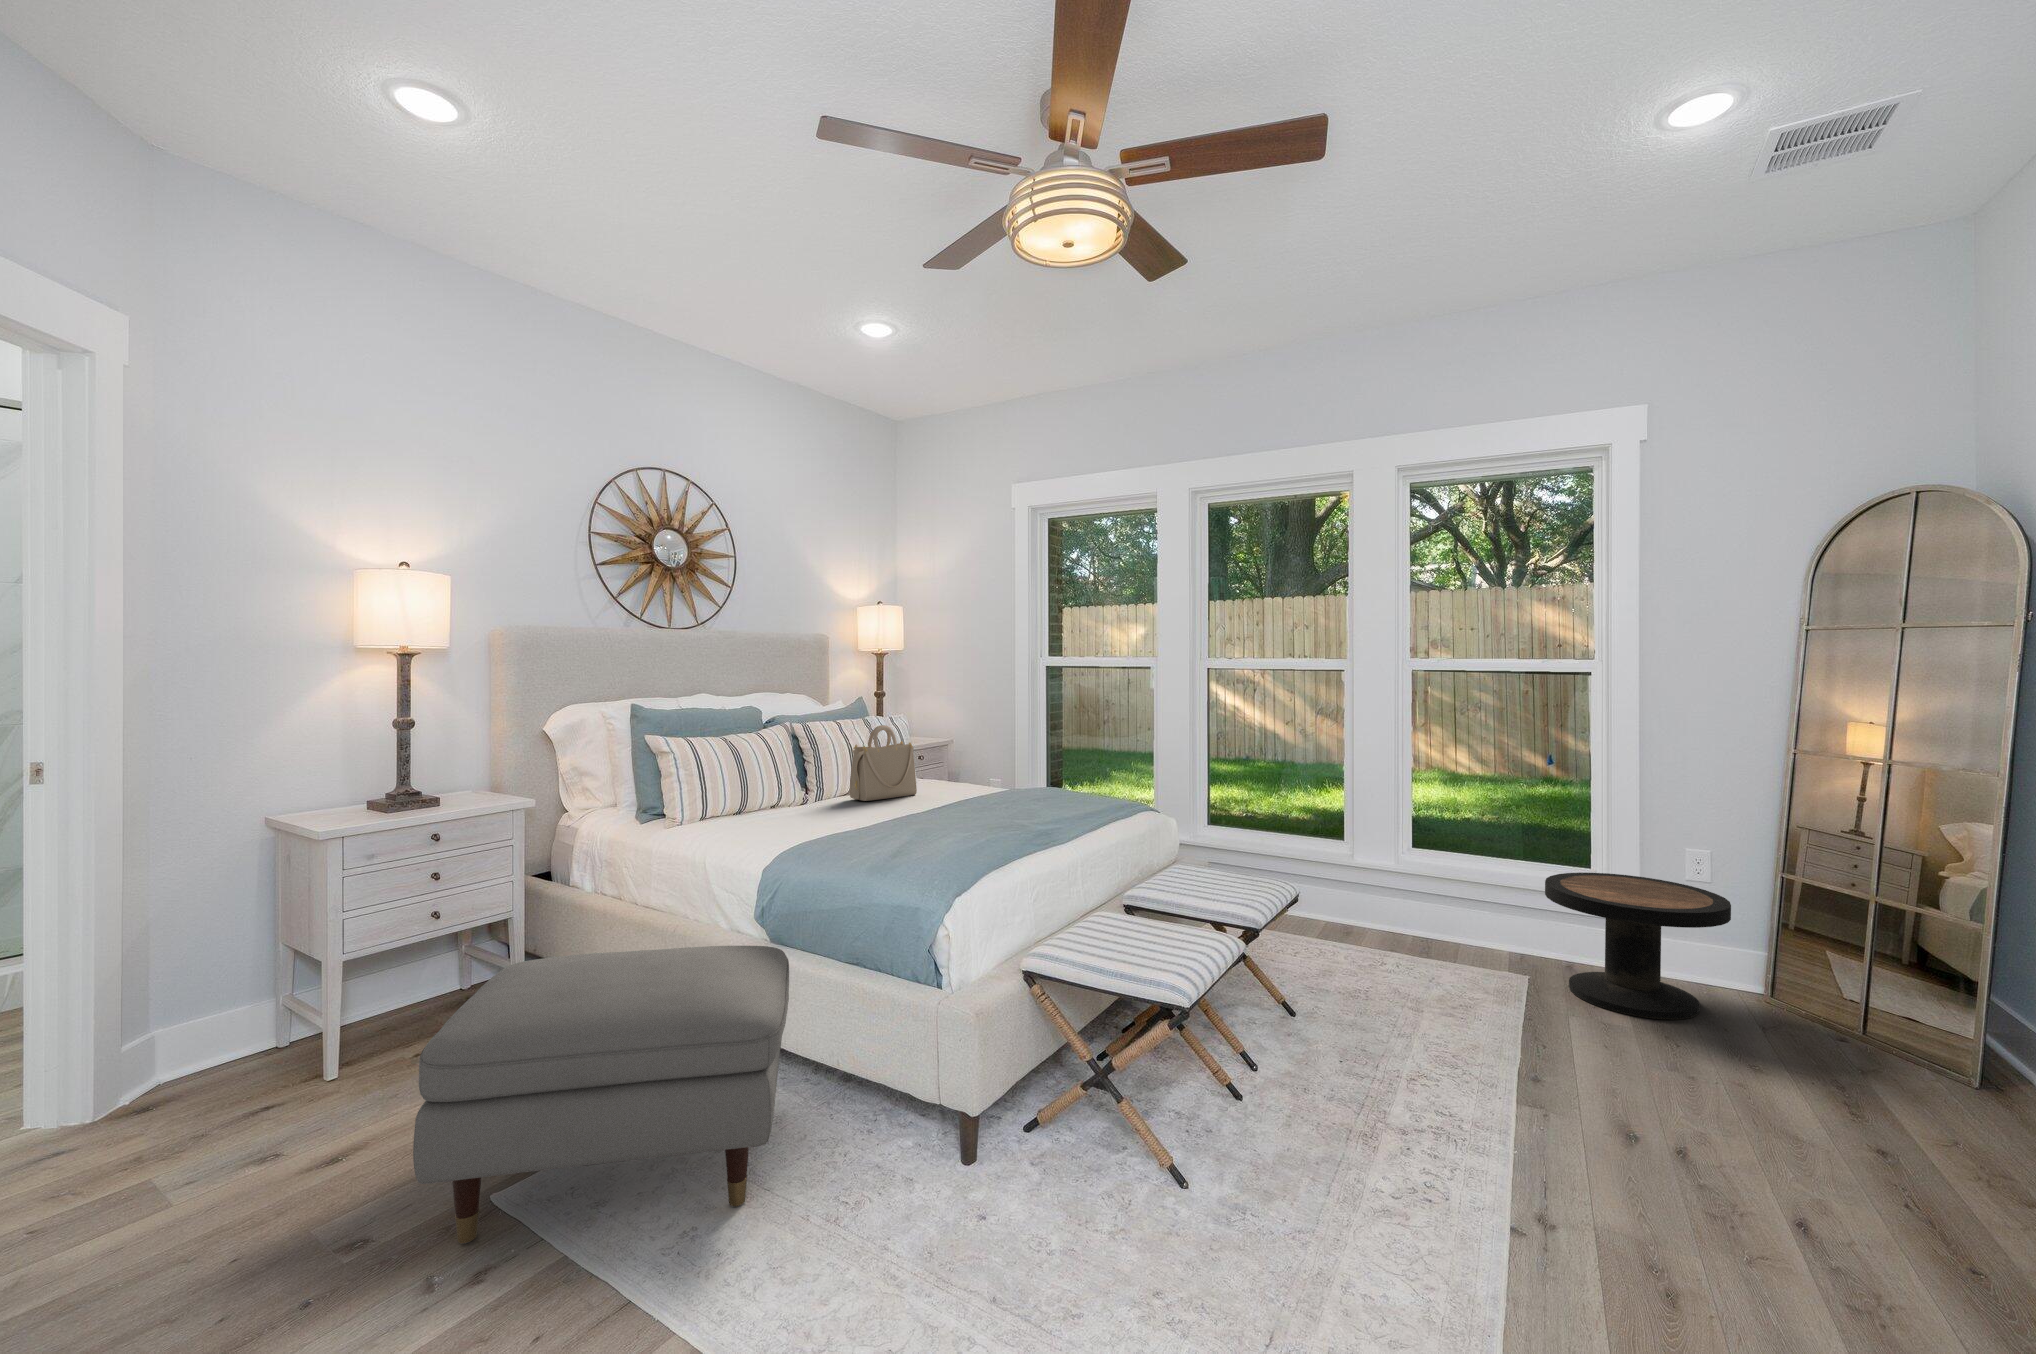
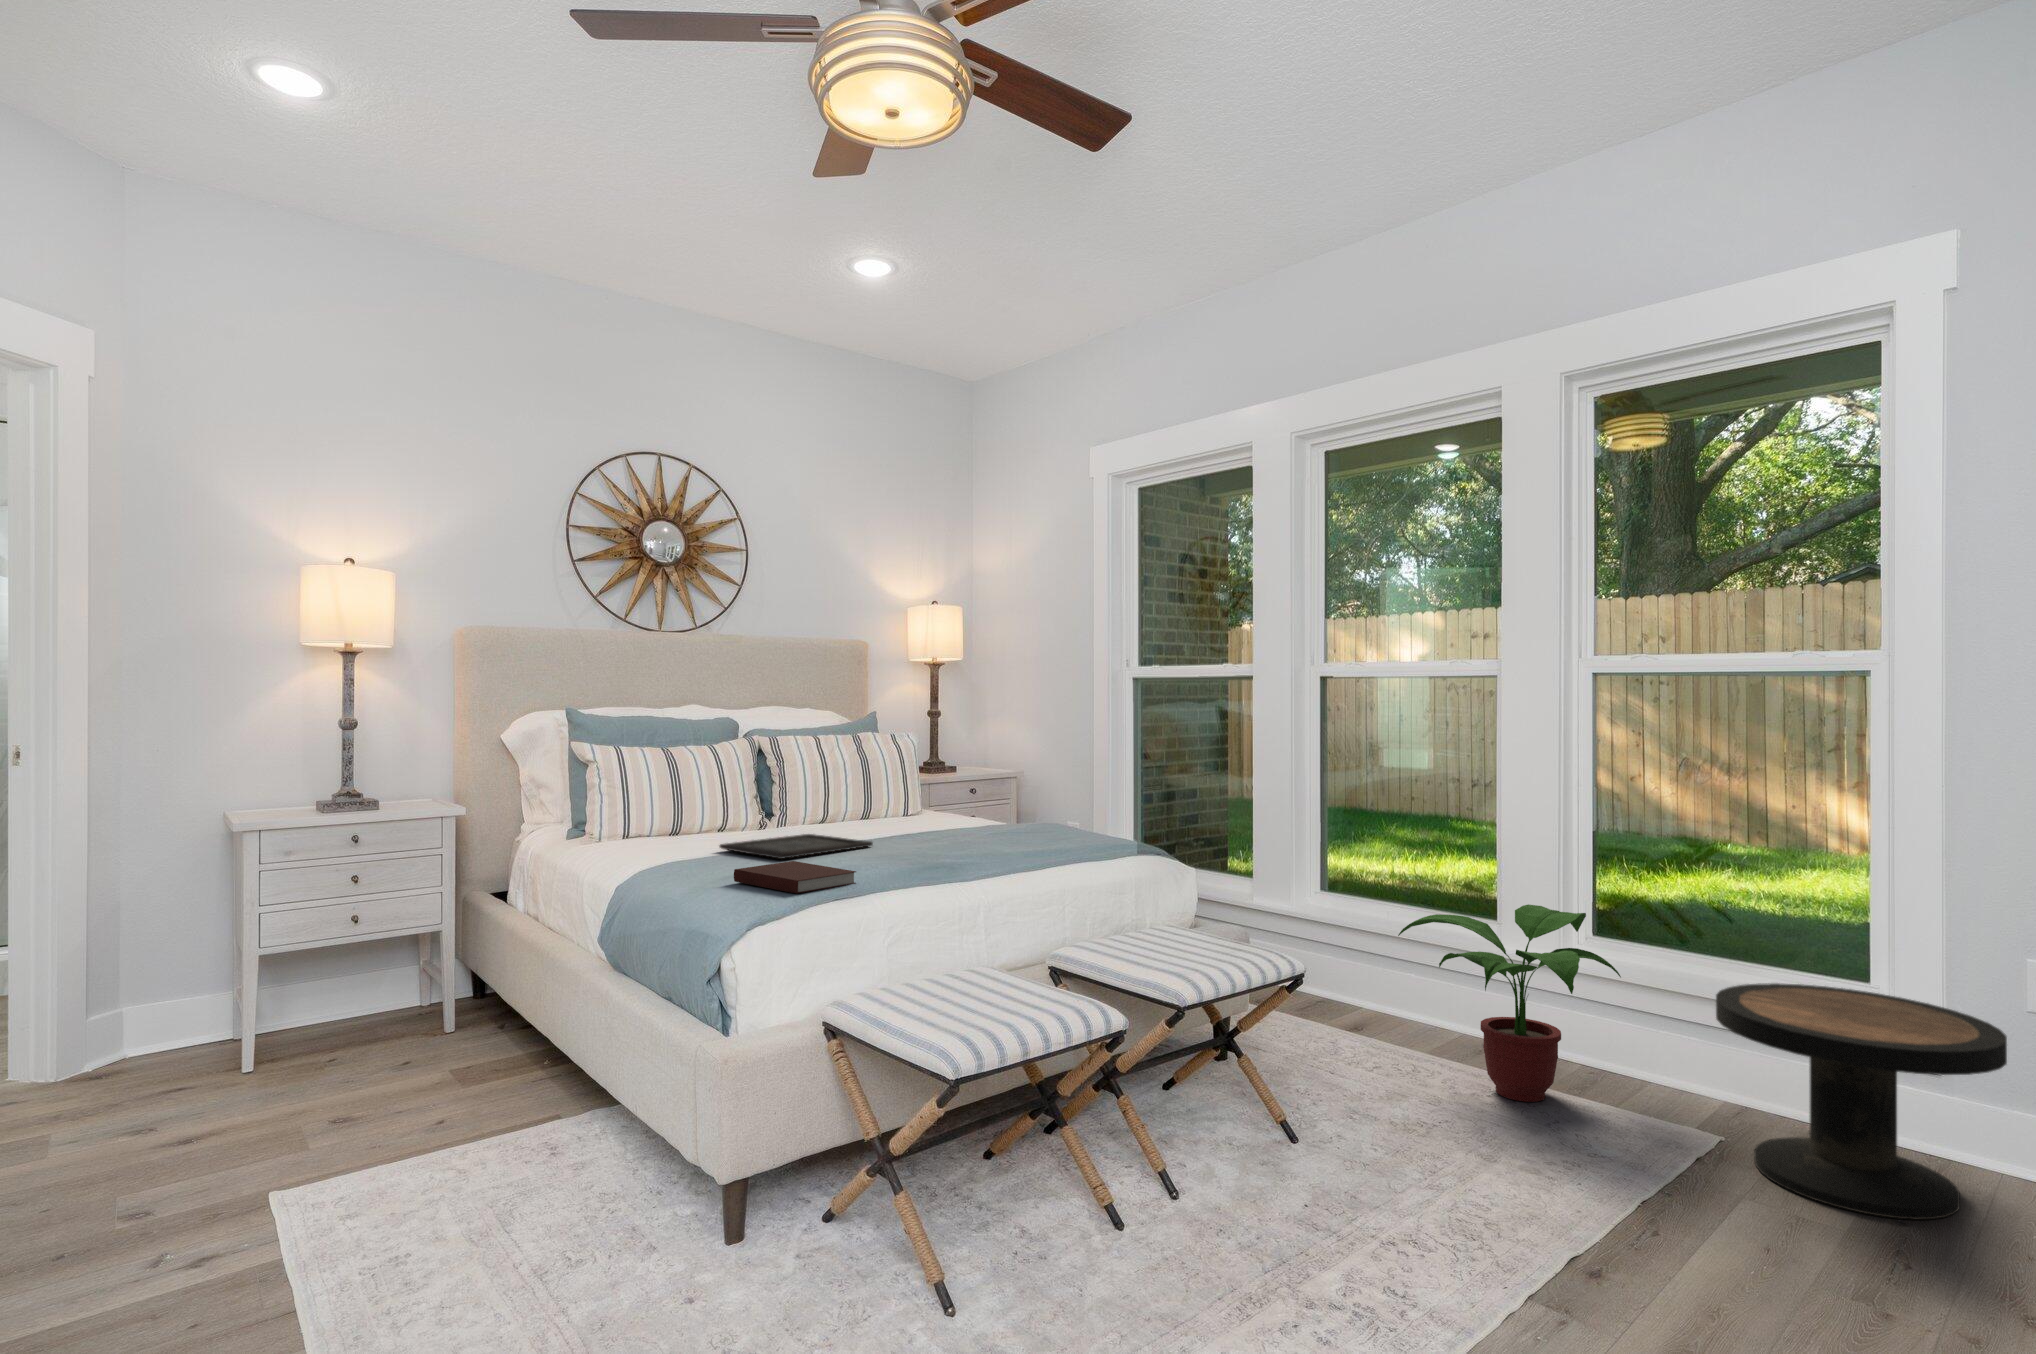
handbag: present [849,725,917,801] -> none [812,742,896,830]
tray: none [810,805,935,830] -> present [719,834,873,859]
potted plant: none [1311,829,1465,967] -> present [1398,904,1621,1102]
notebook: none [885,833,989,863] -> present [734,861,856,894]
ottoman: present [413,946,789,1244] -> none [163,965,611,1242]

